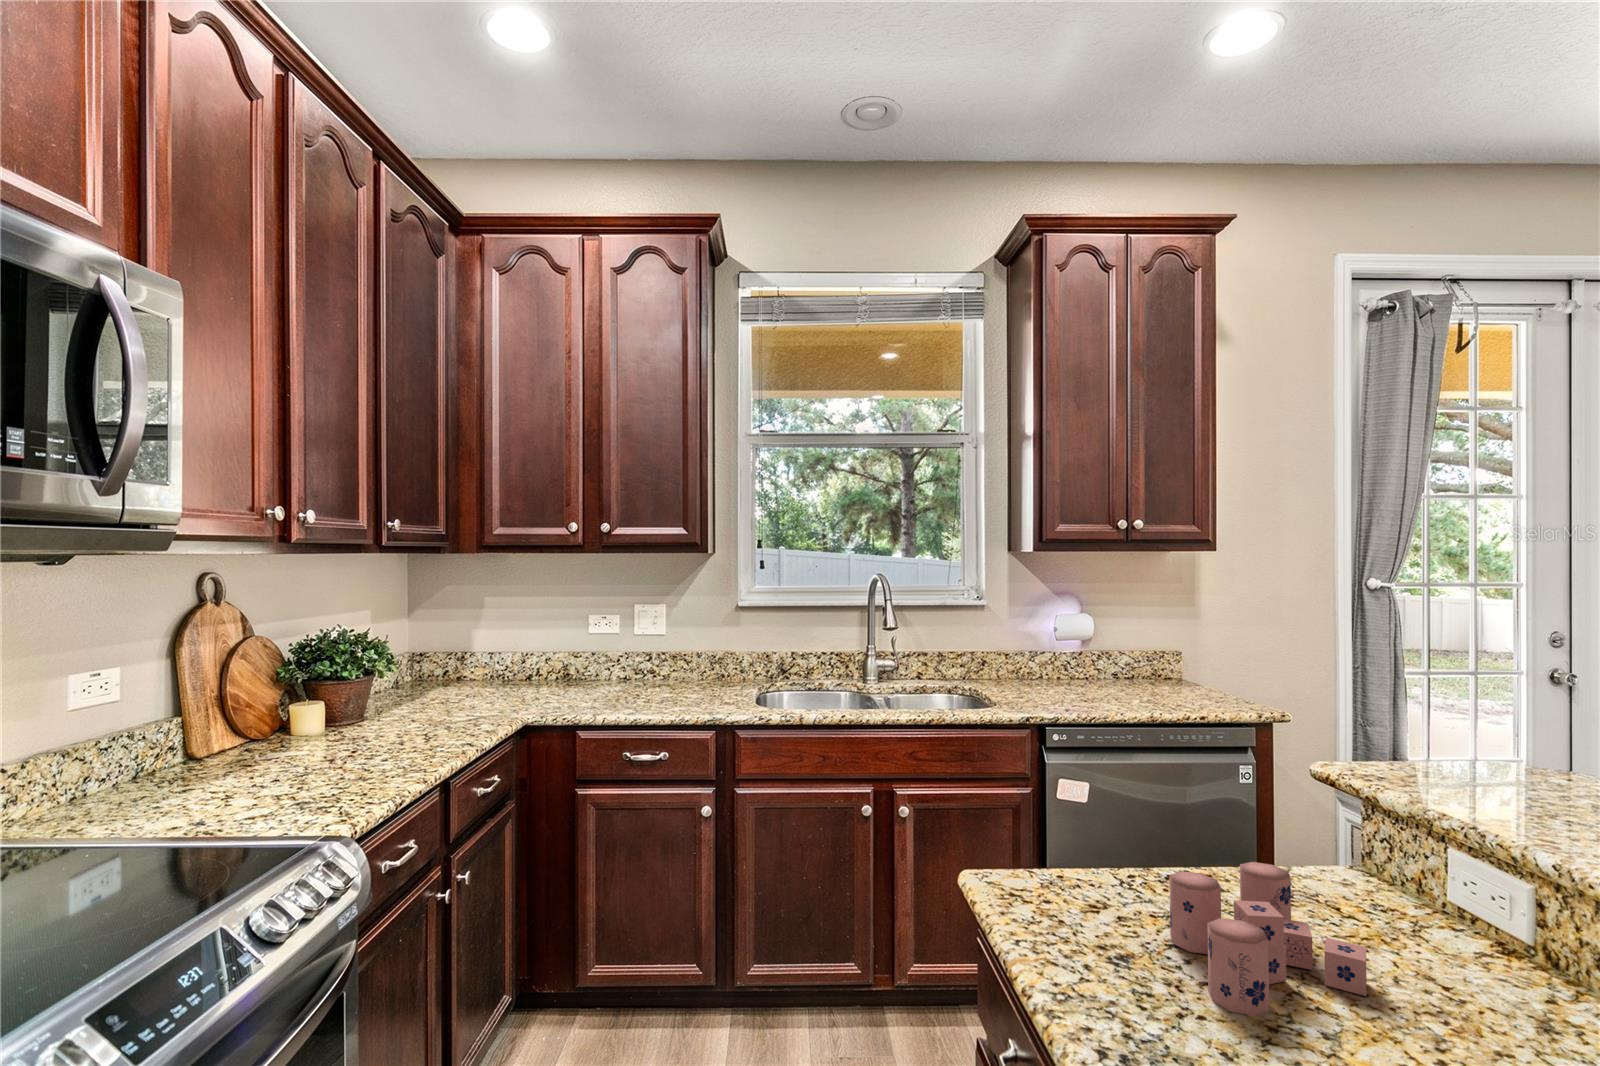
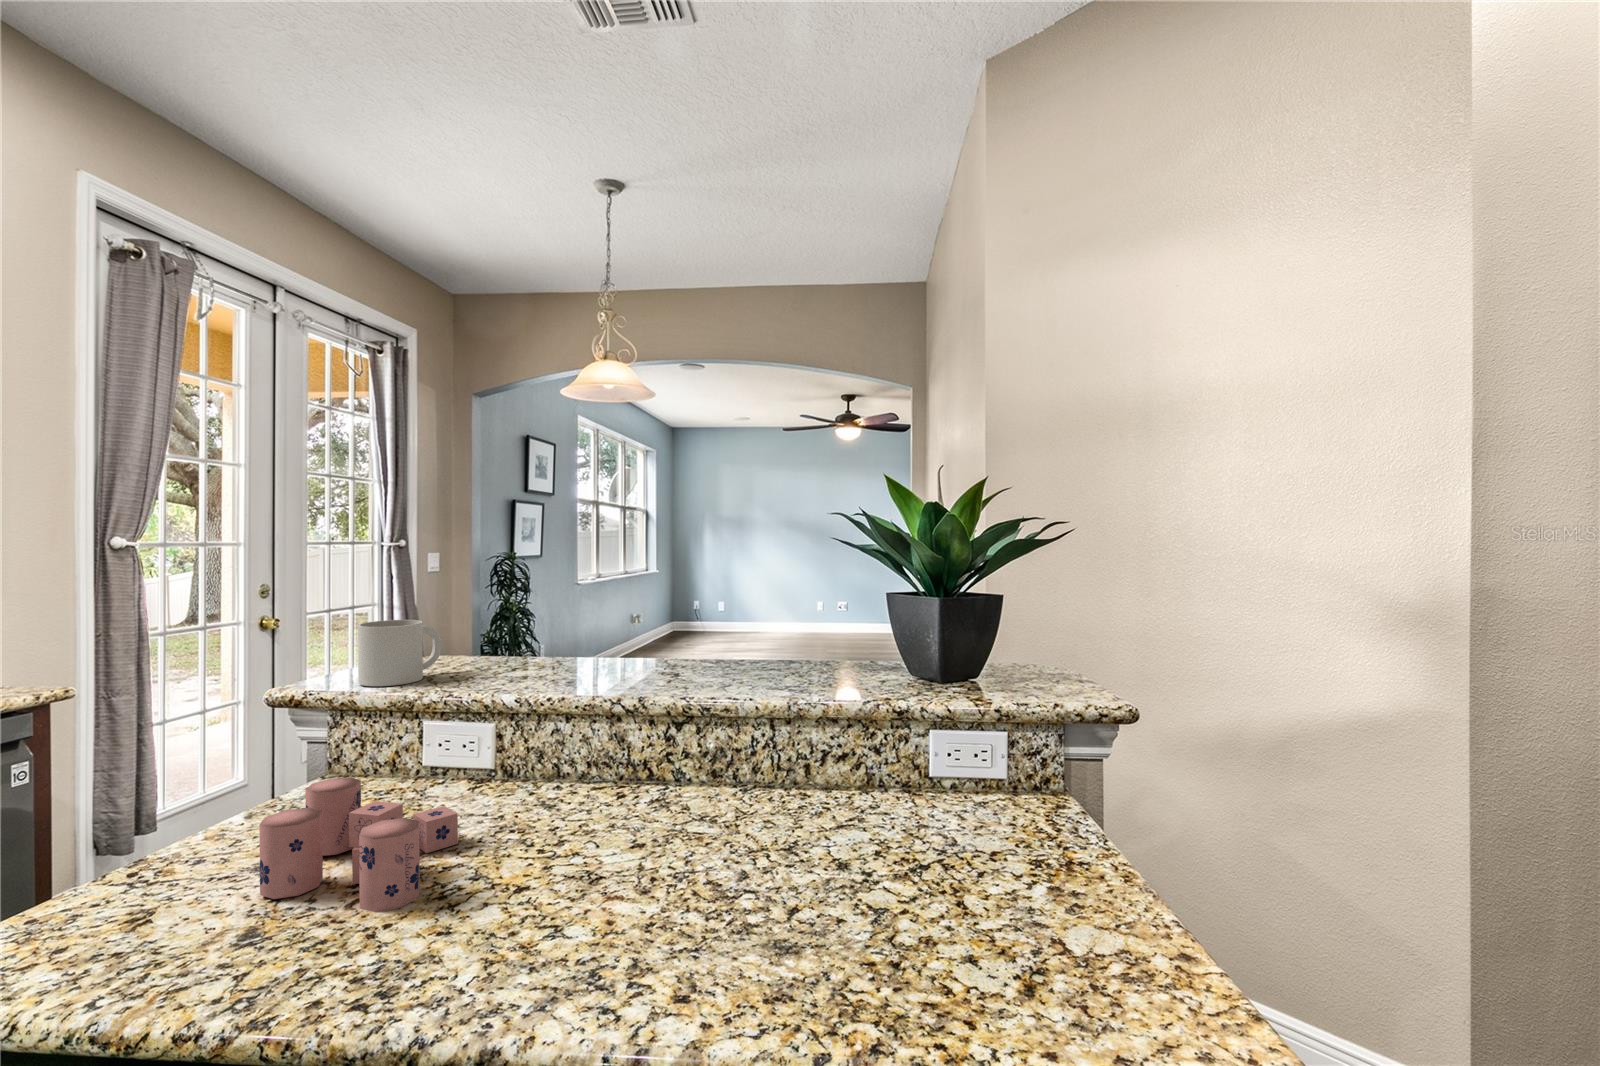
mug: none [1412,715,1535,799] -> present [358,620,441,686]

